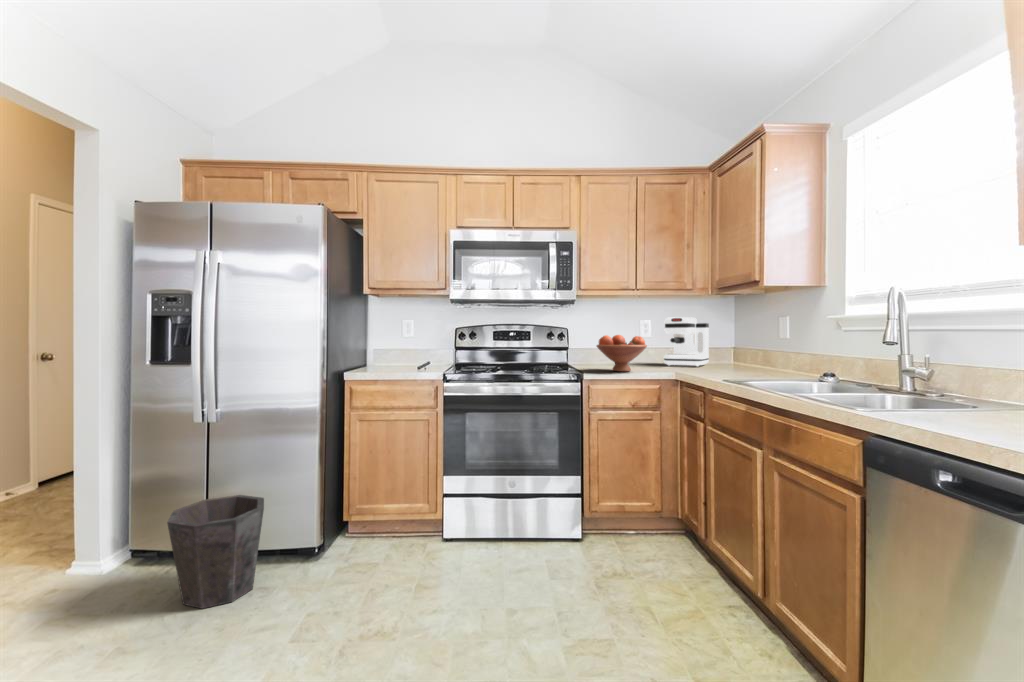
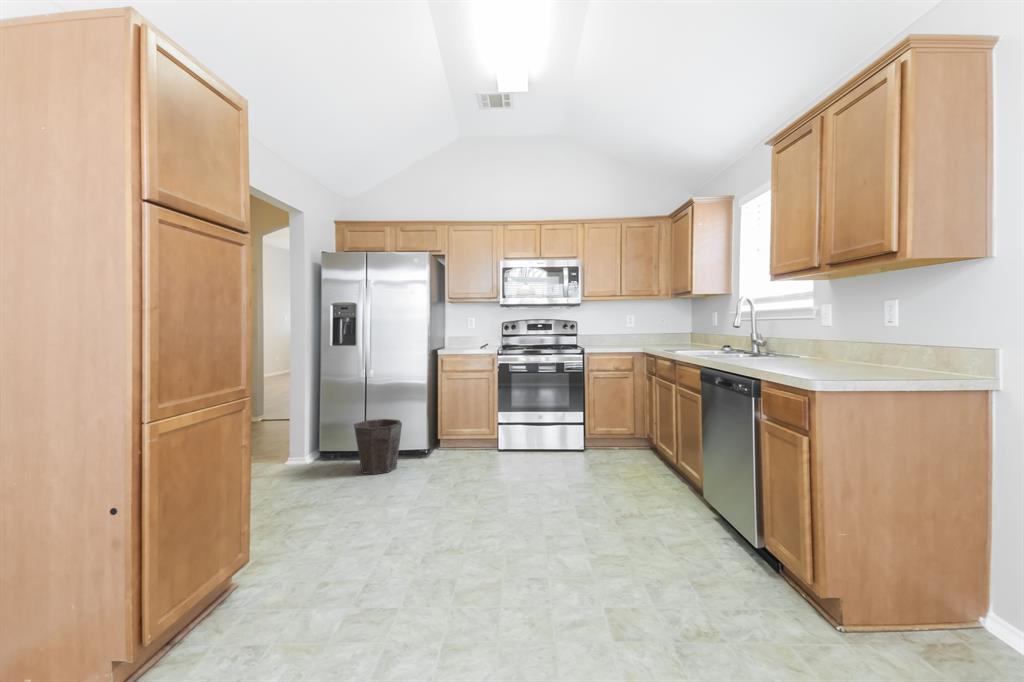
coffee maker: present [664,317,709,366] -> none [640,313,671,346]
fruit bowl: present [597,335,647,372] -> none [593,325,625,348]

